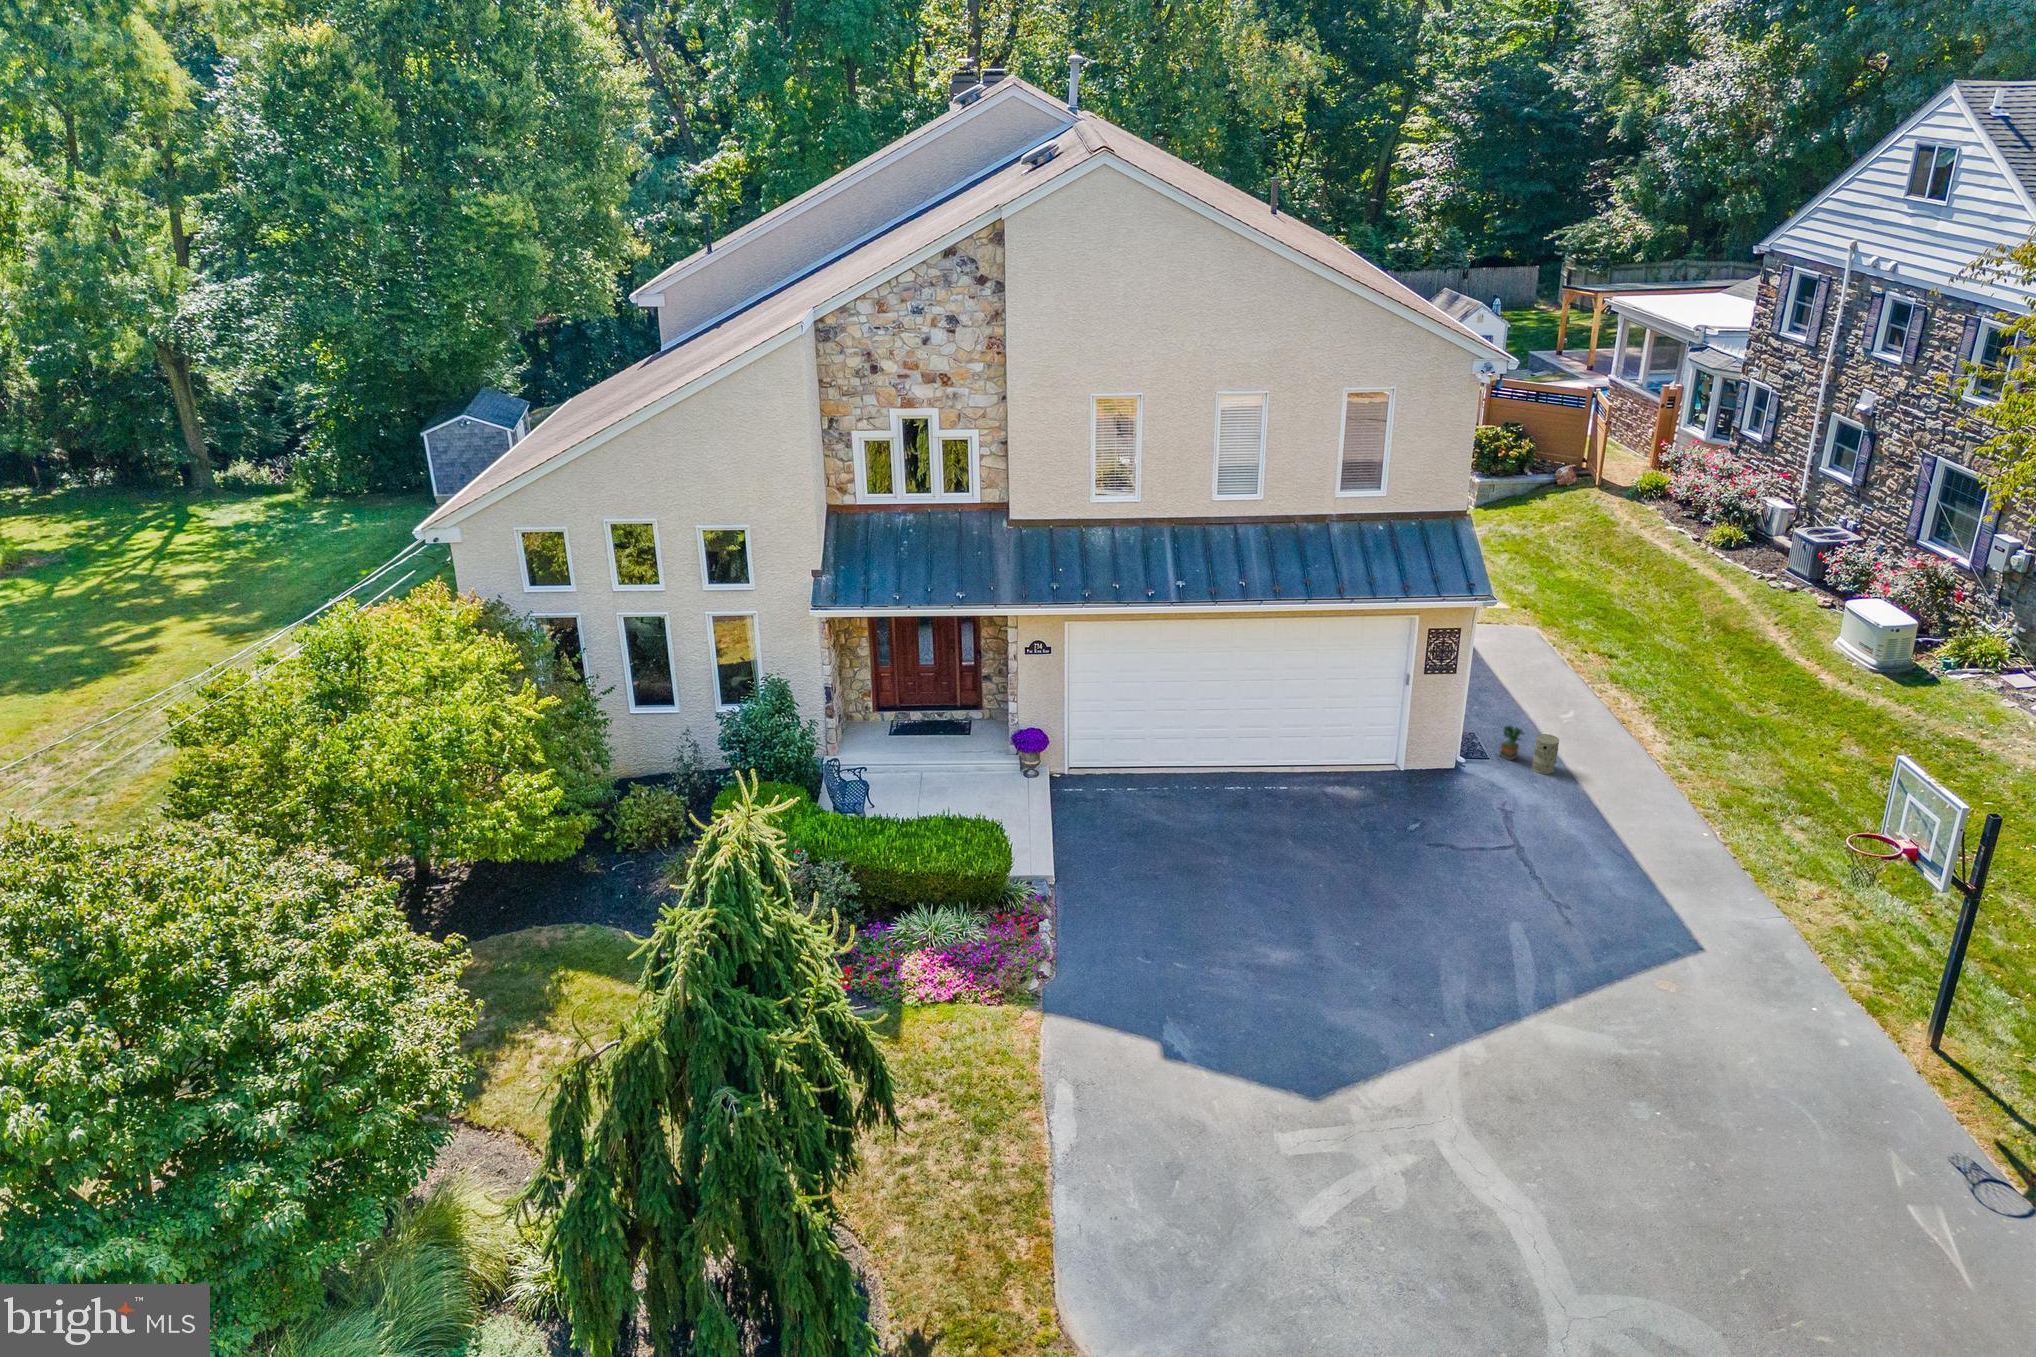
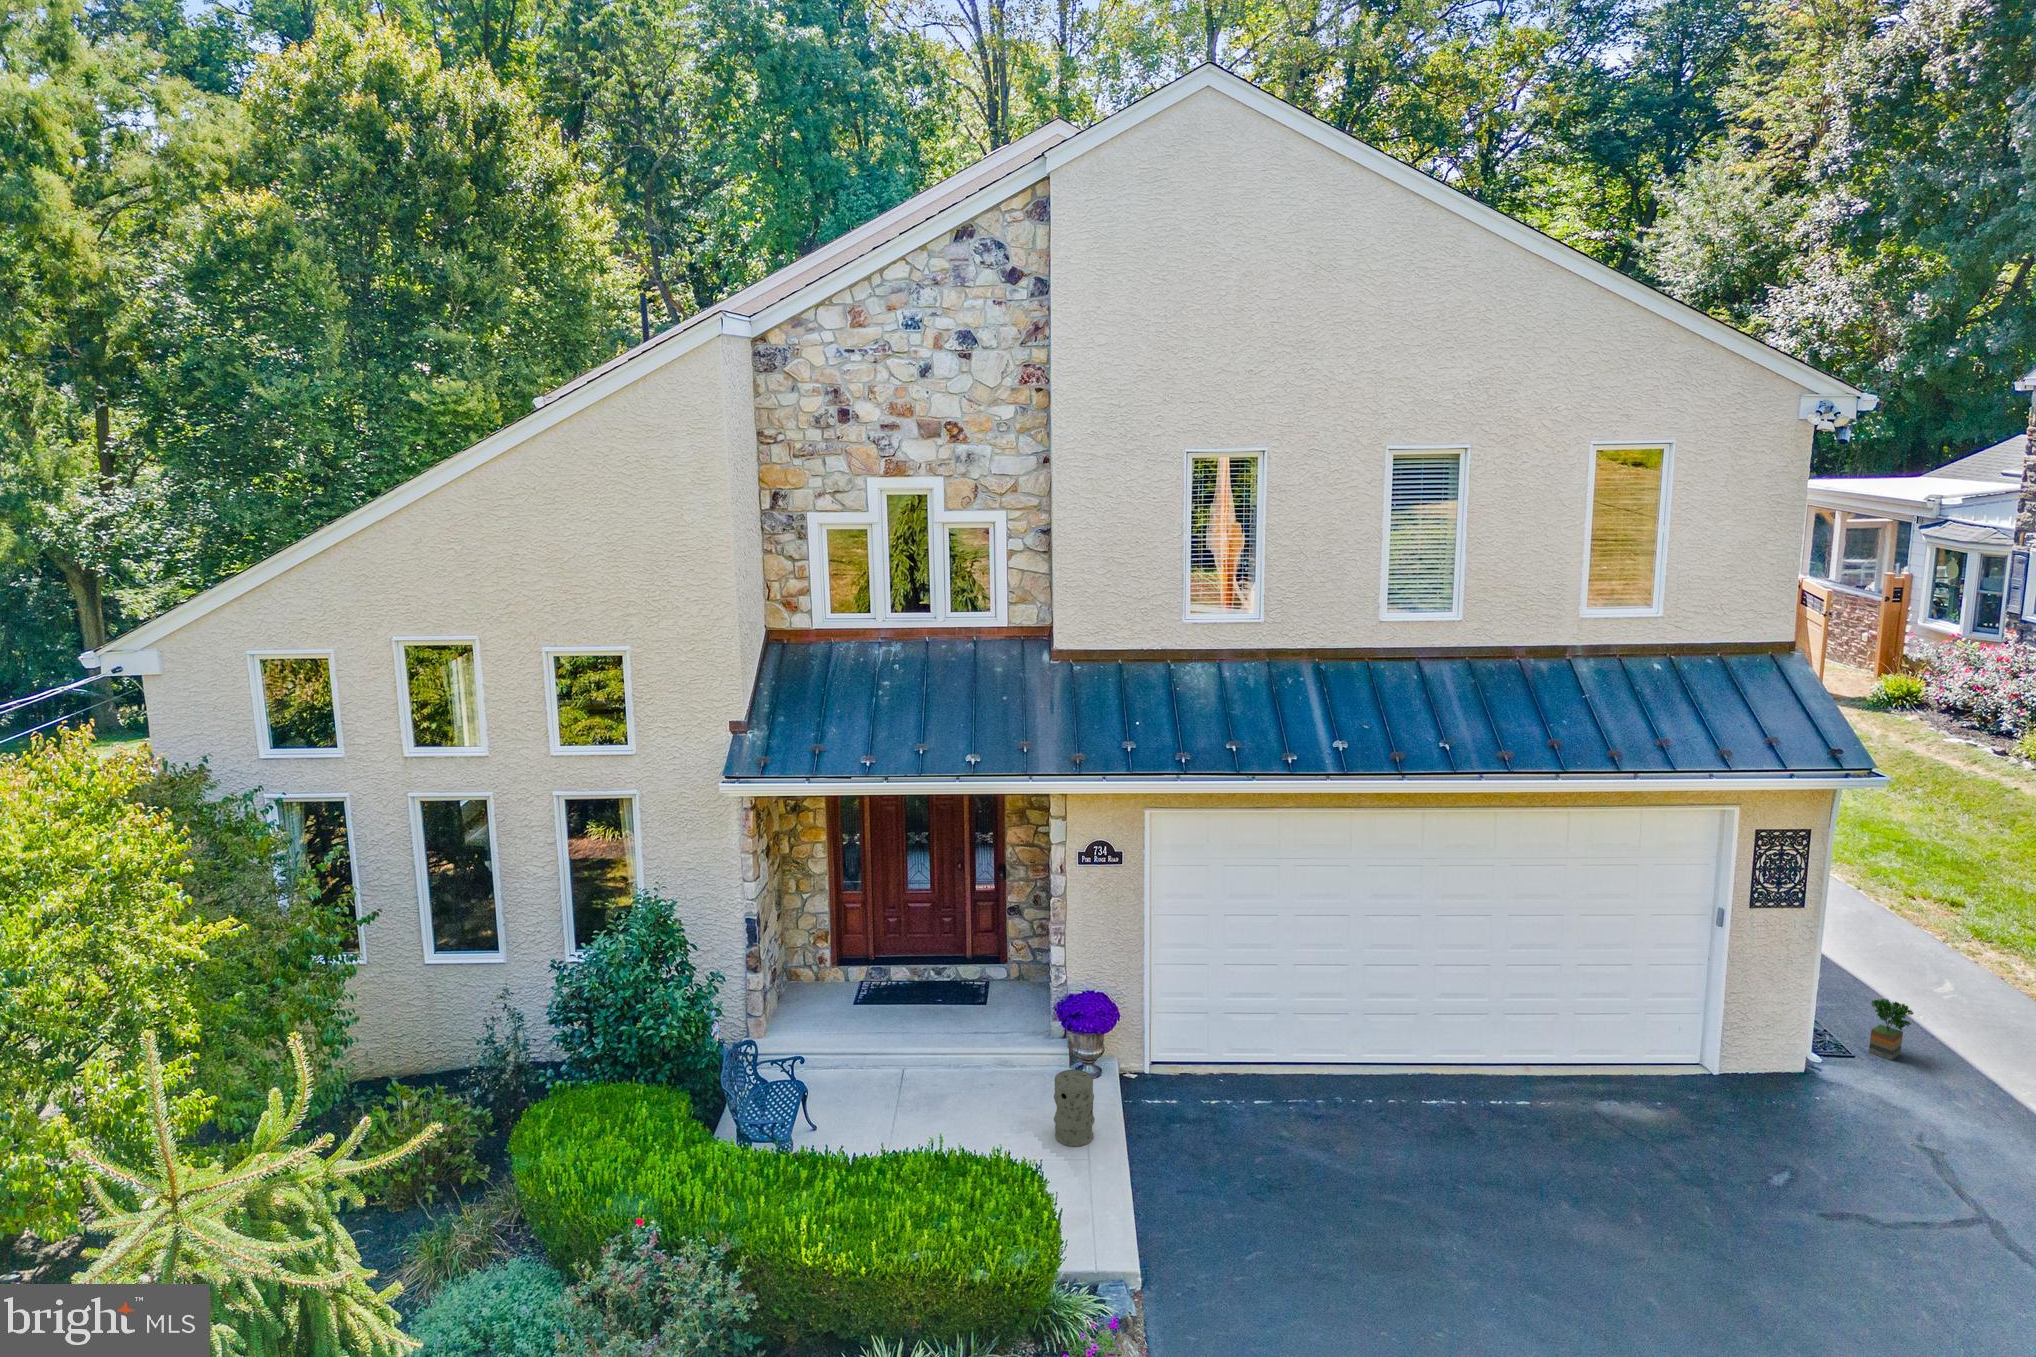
trash can: present [1532,734,1559,774] -> present [1054,1070,1095,1147]

